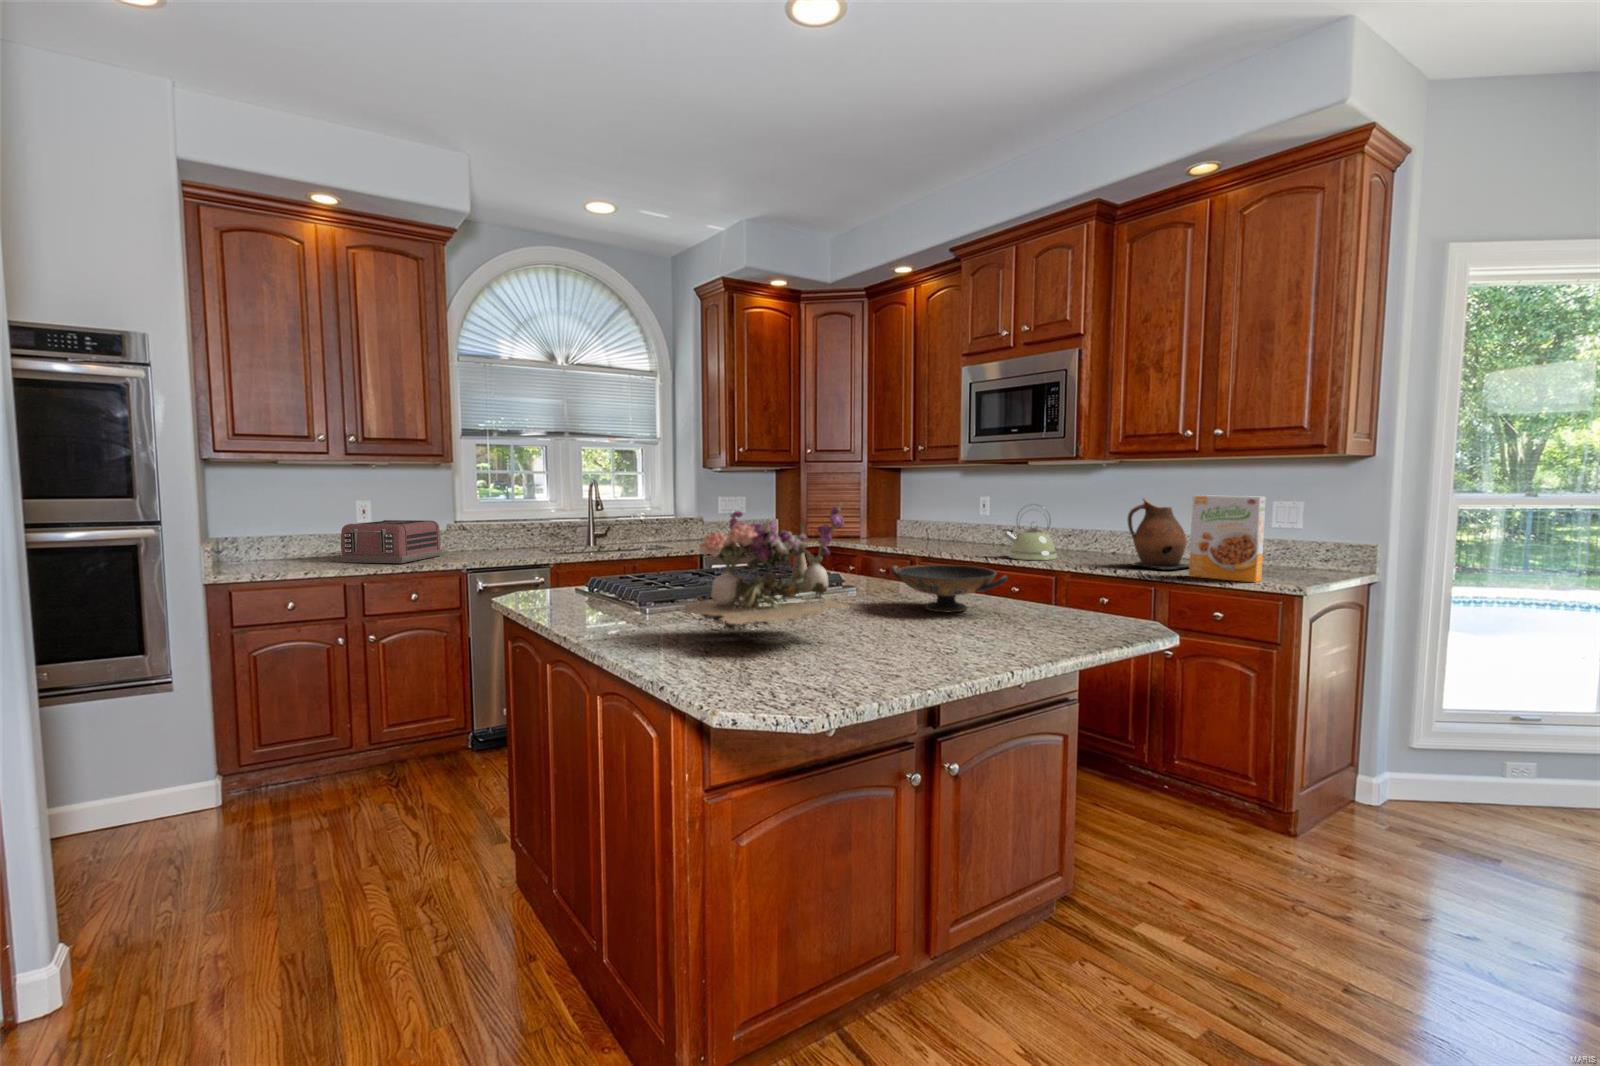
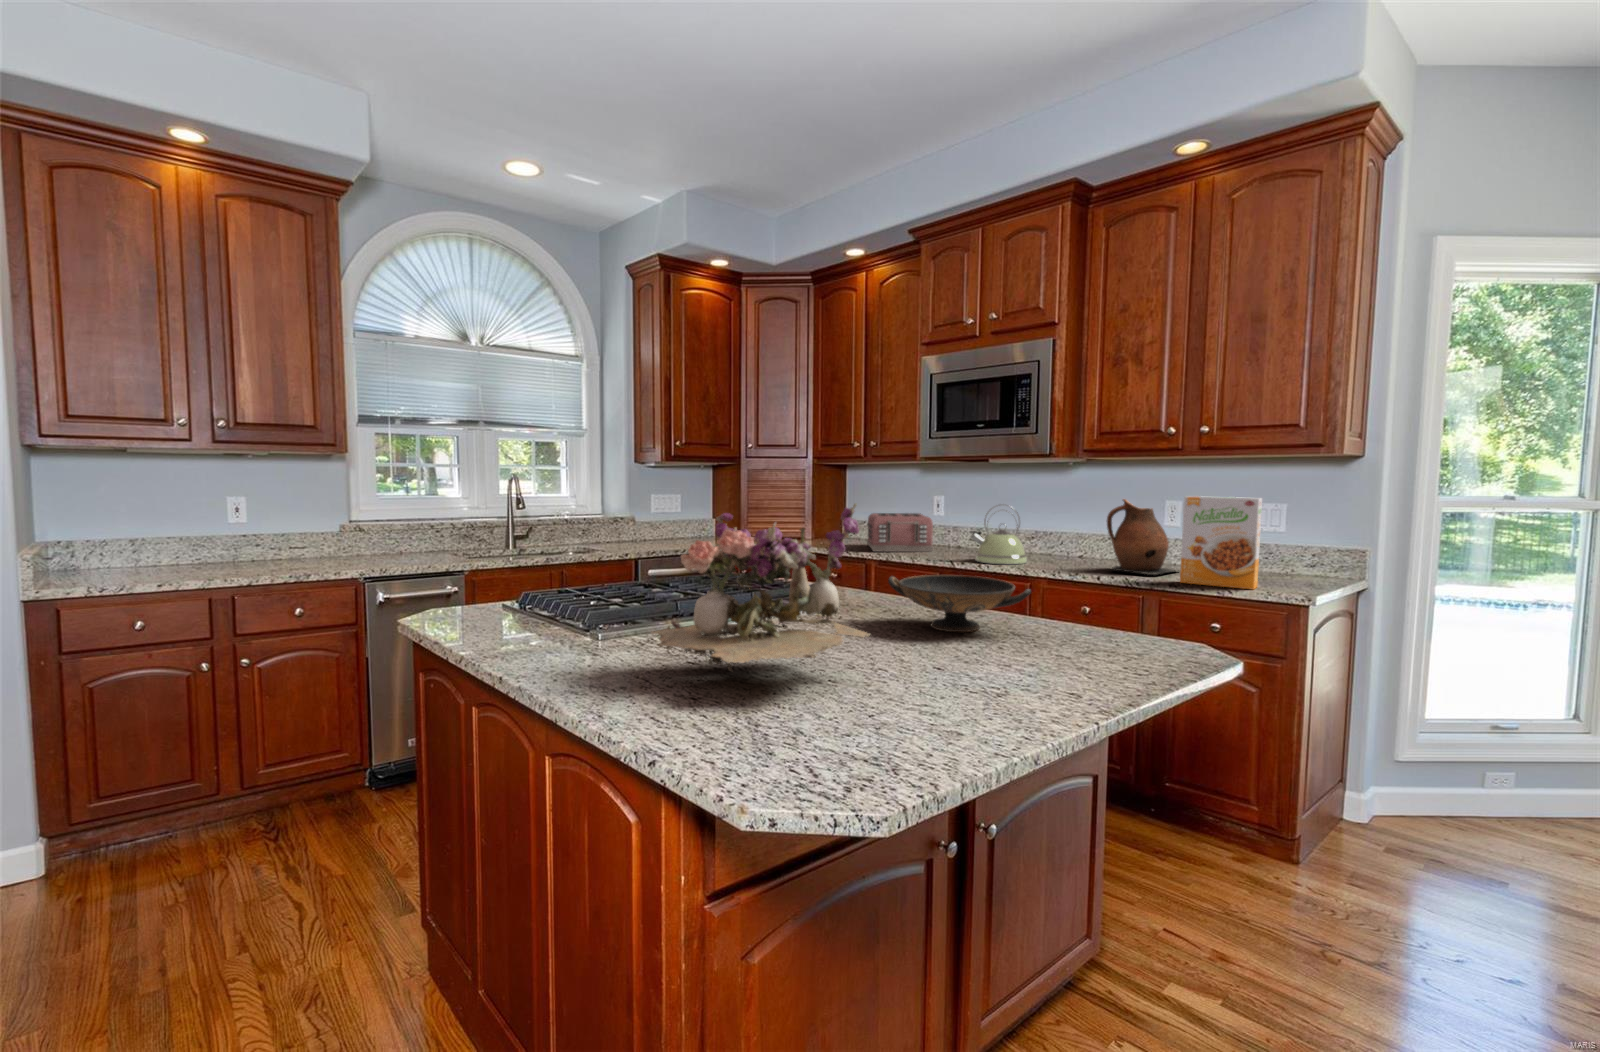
toaster: present [340,520,442,563] -> present [867,513,933,552]

